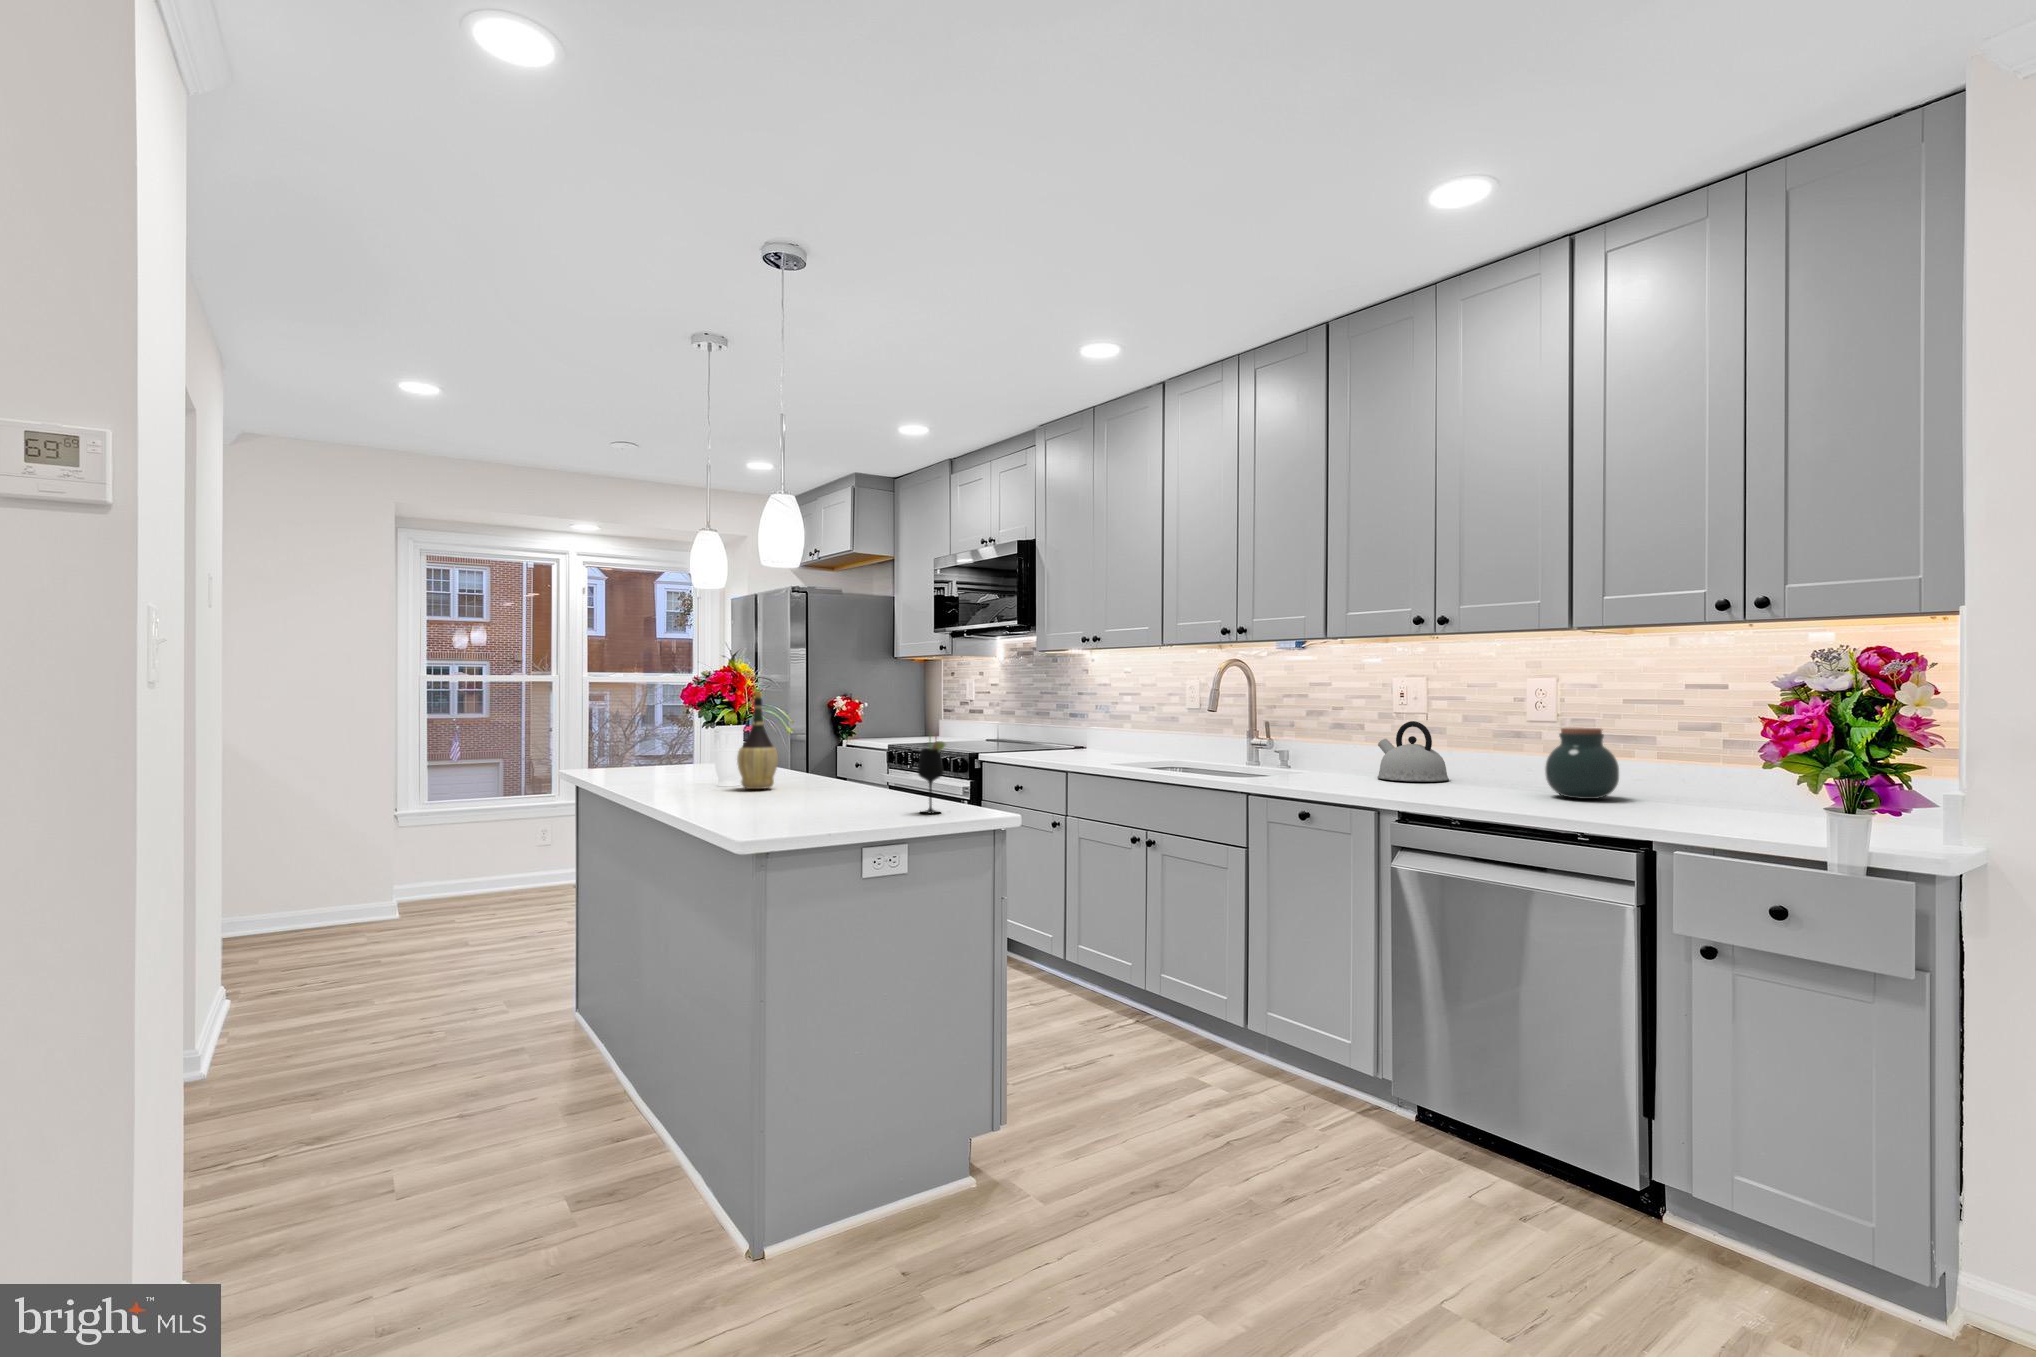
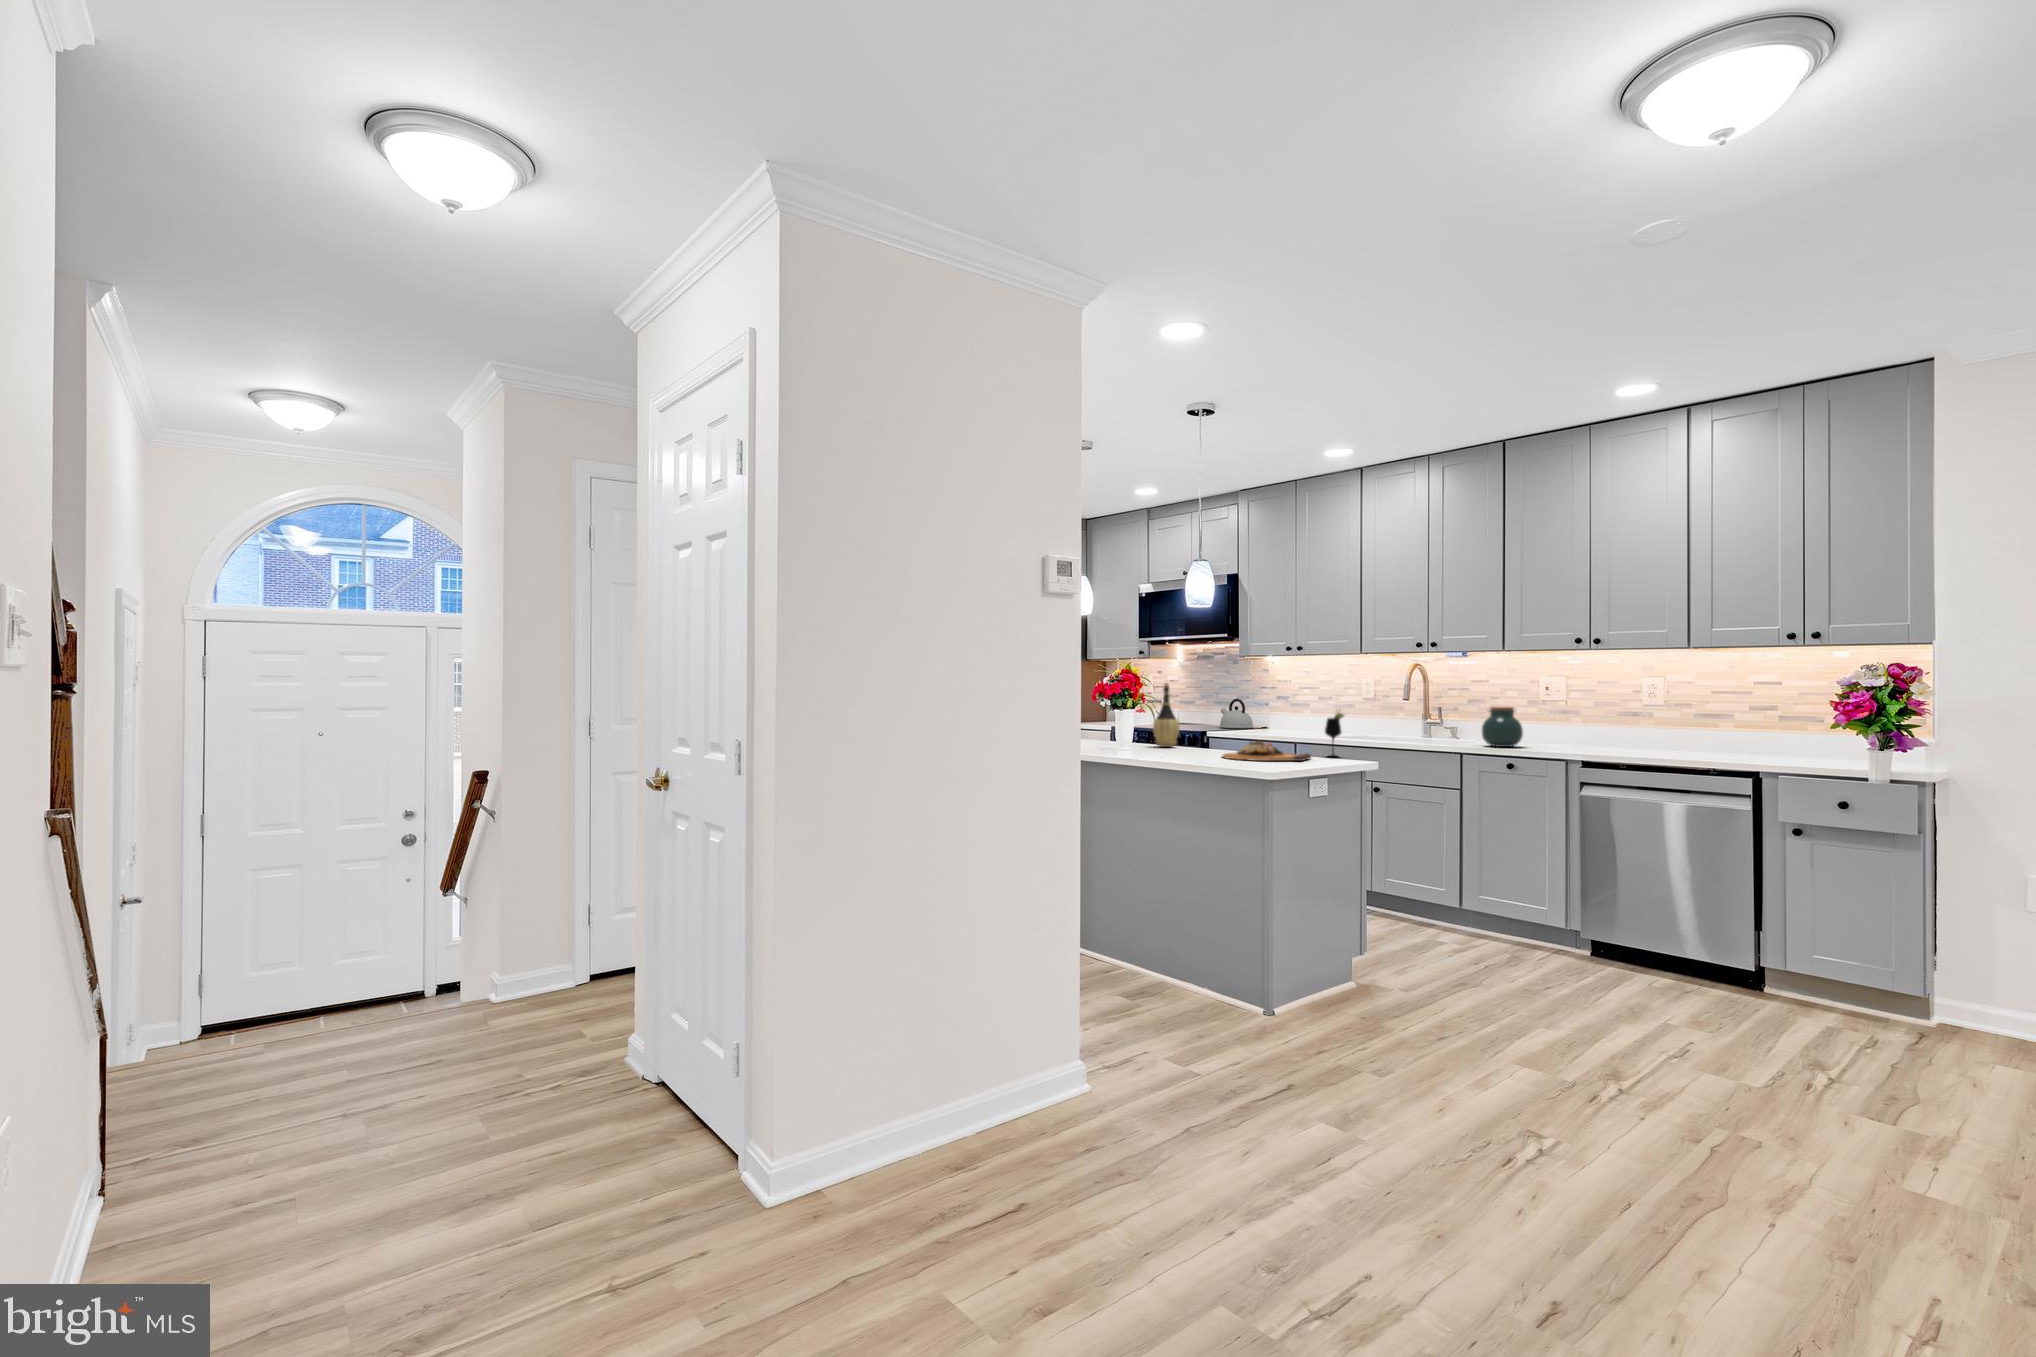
kettle: present [1378,721,1449,782] -> present [1220,699,1254,728]
jar: present [1545,728,1619,799] -> present [1482,707,1523,747]
cutting board: none [725,787,868,826] -> present [1222,741,1311,761]

